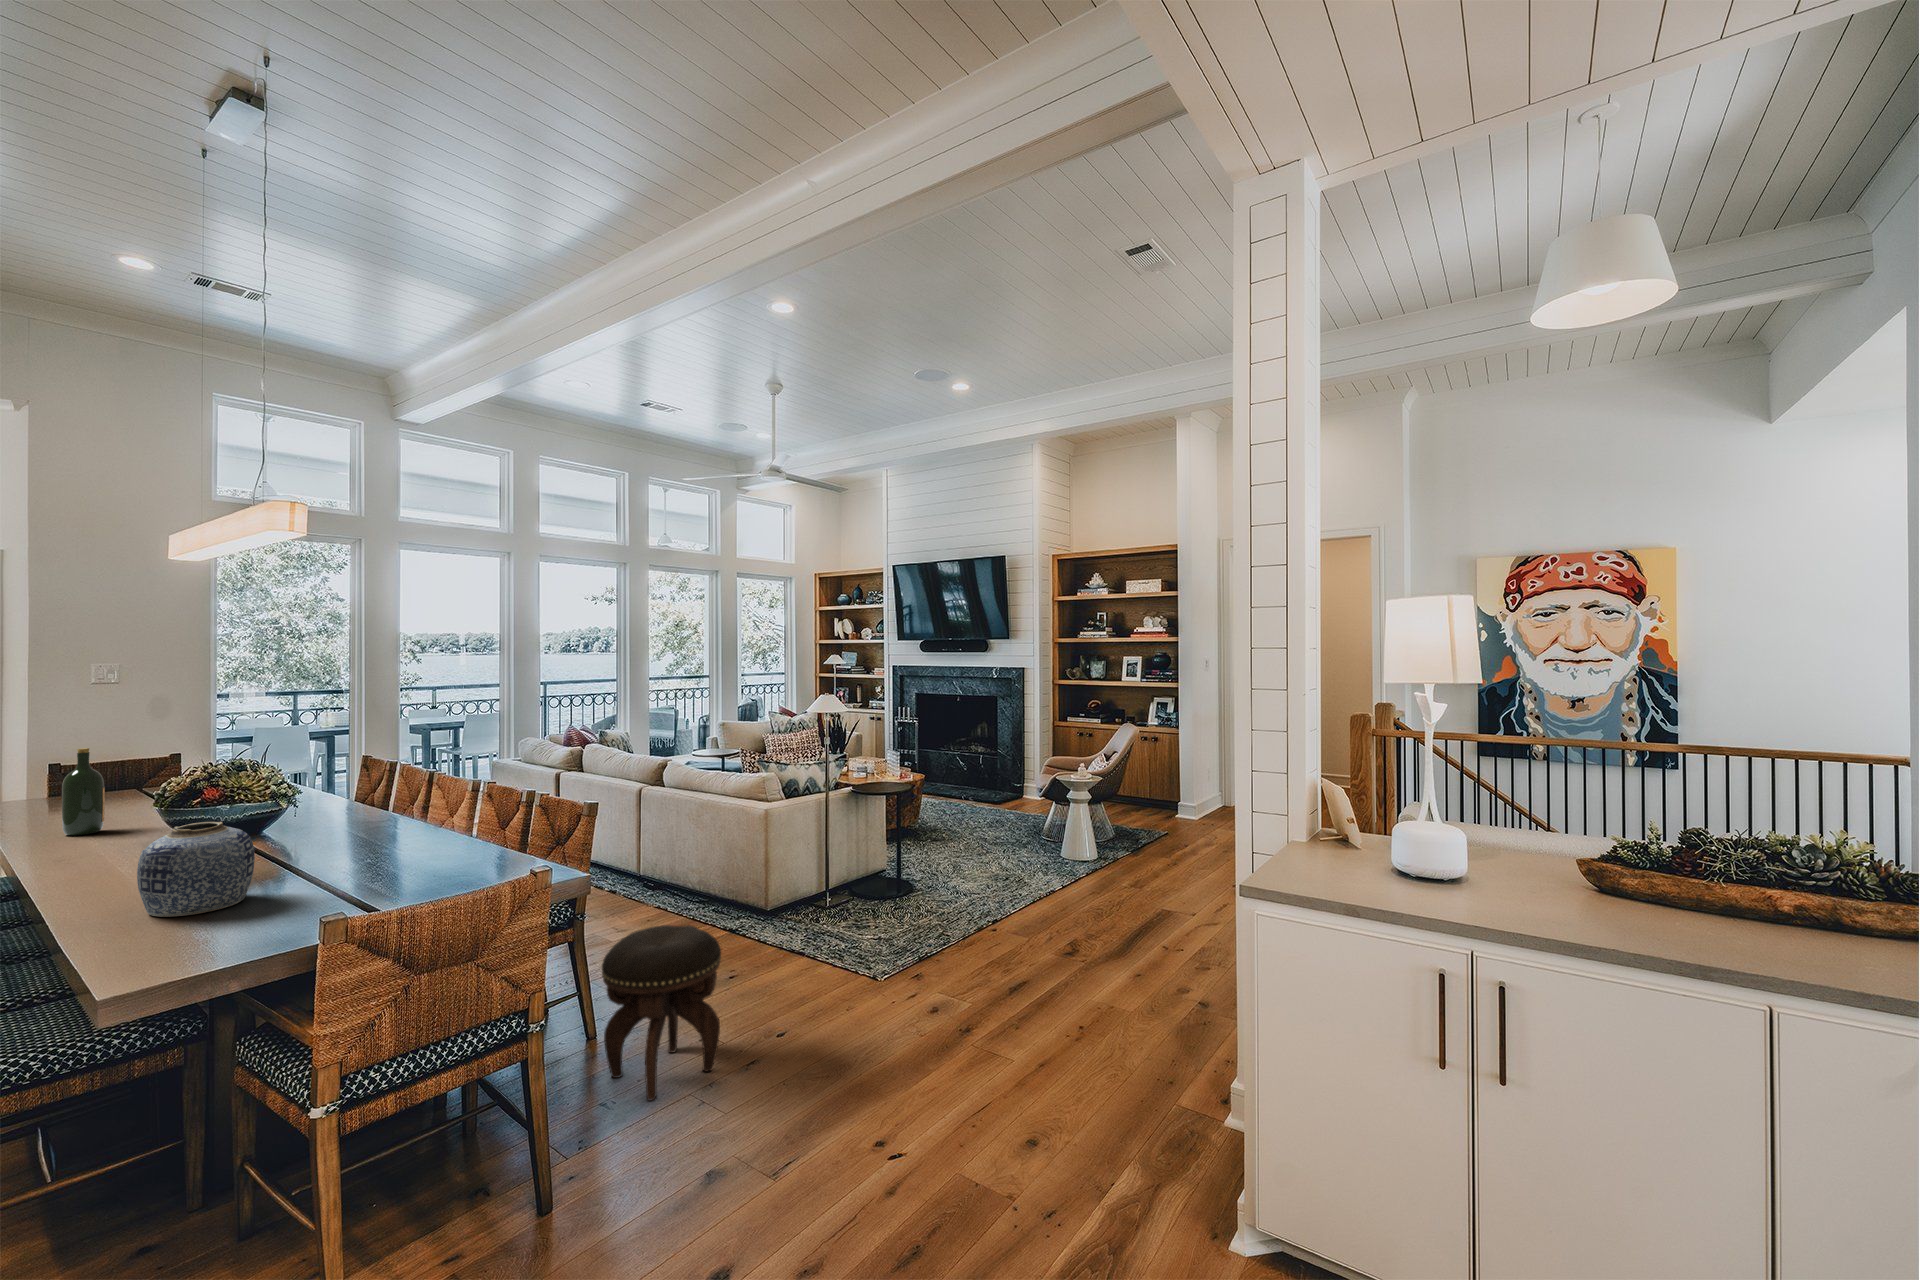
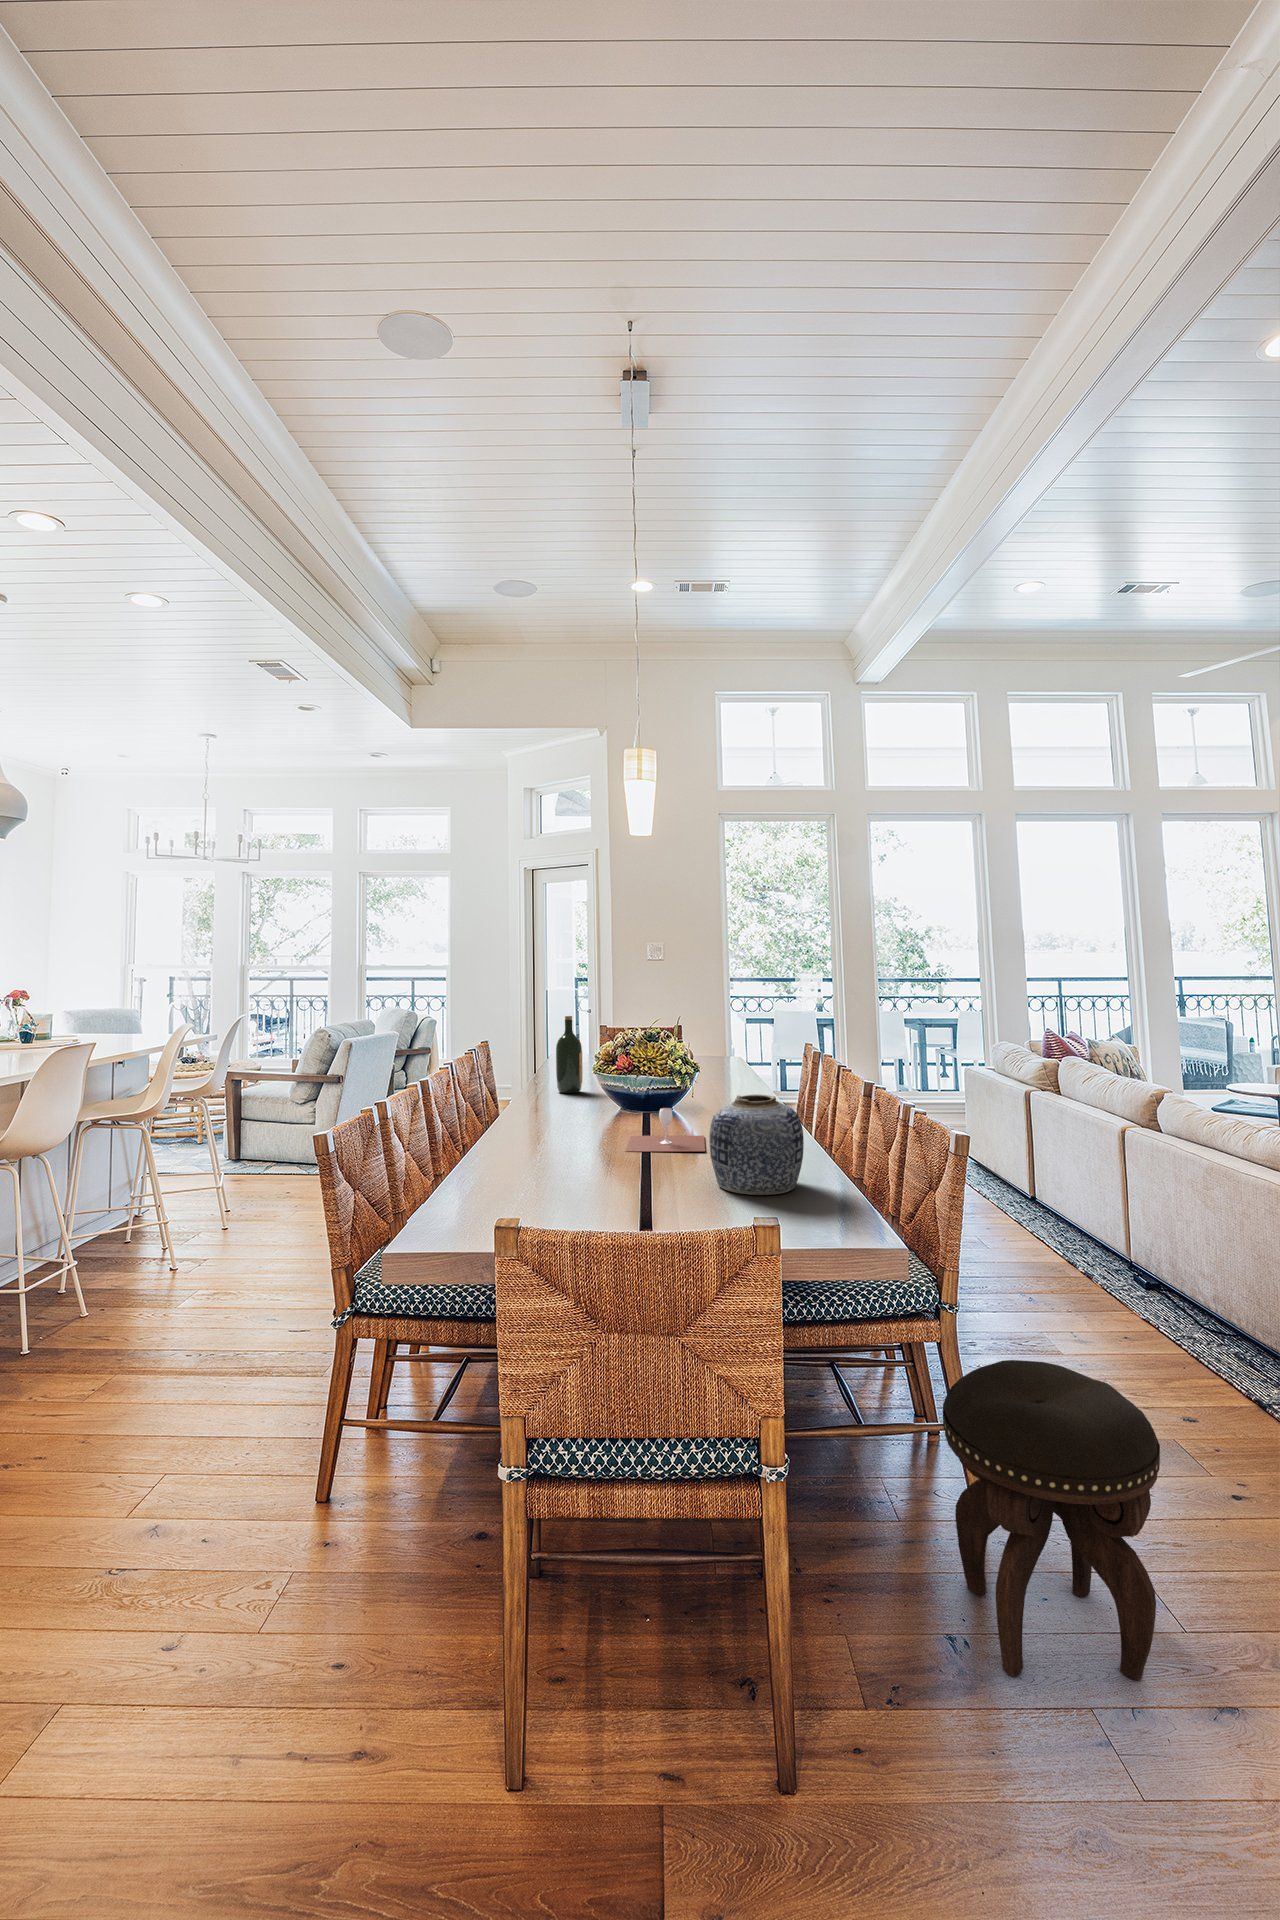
vase: present [137,822,255,917] -> present [709,1094,804,1195]
wine glass: none [253,823,359,869] -> present [626,1108,705,1152]

